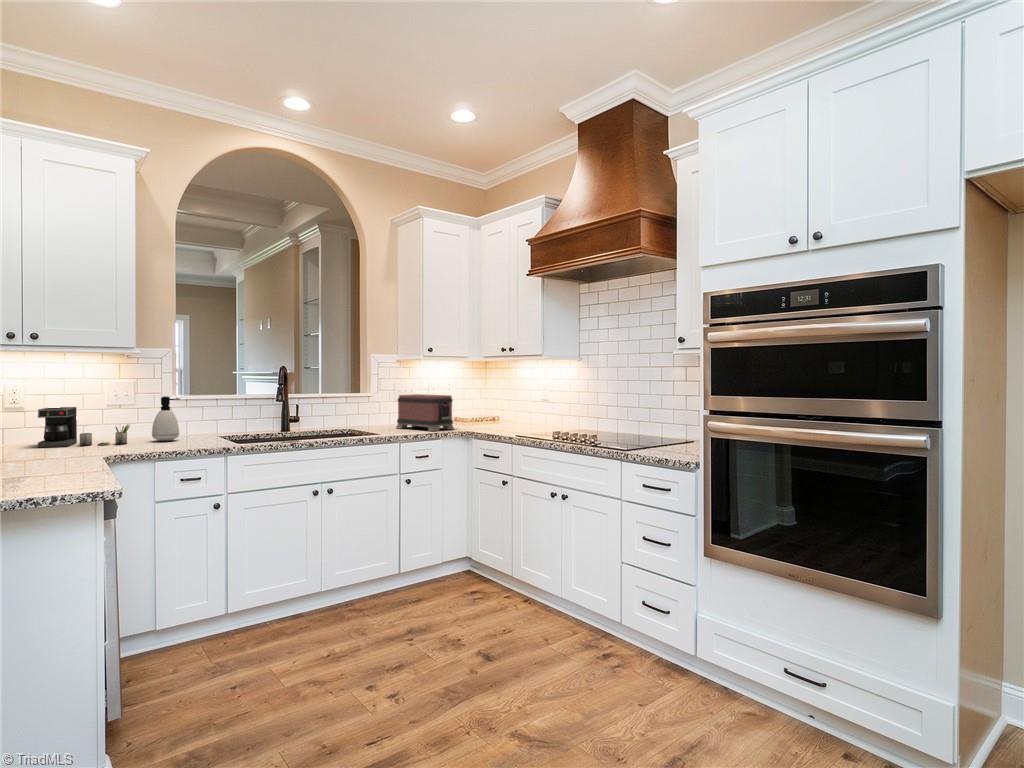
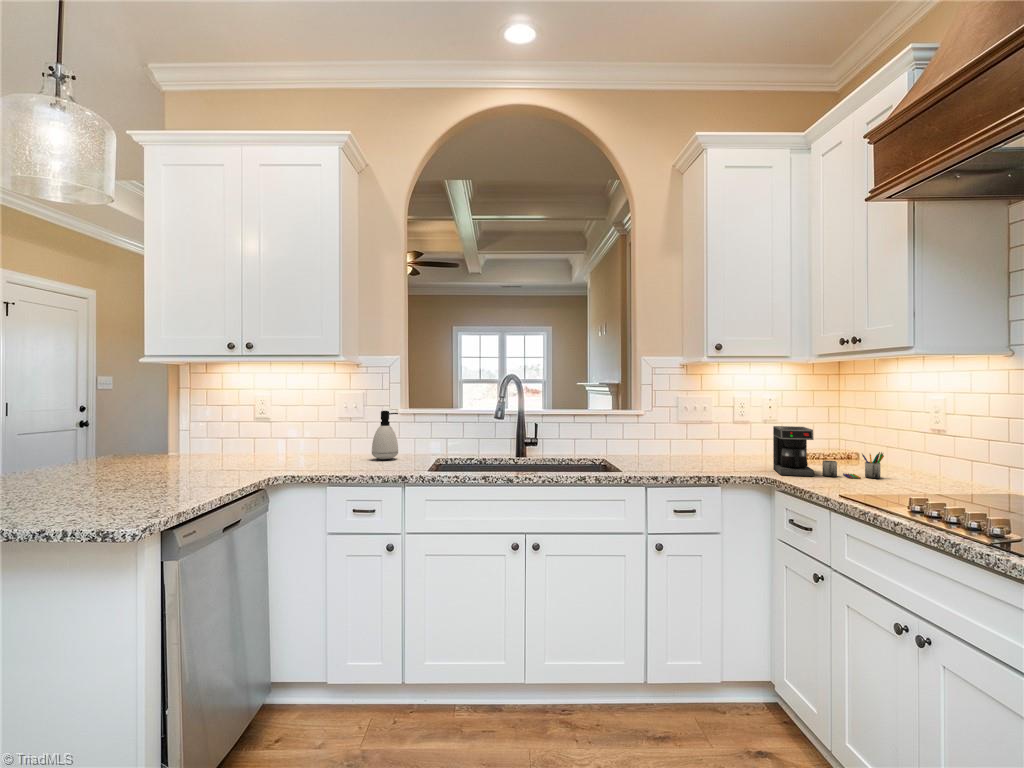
toaster: present [396,394,454,431] -> none [664,414,749,472]
coffee maker: present [38,407,130,448] -> present [773,426,884,478]

